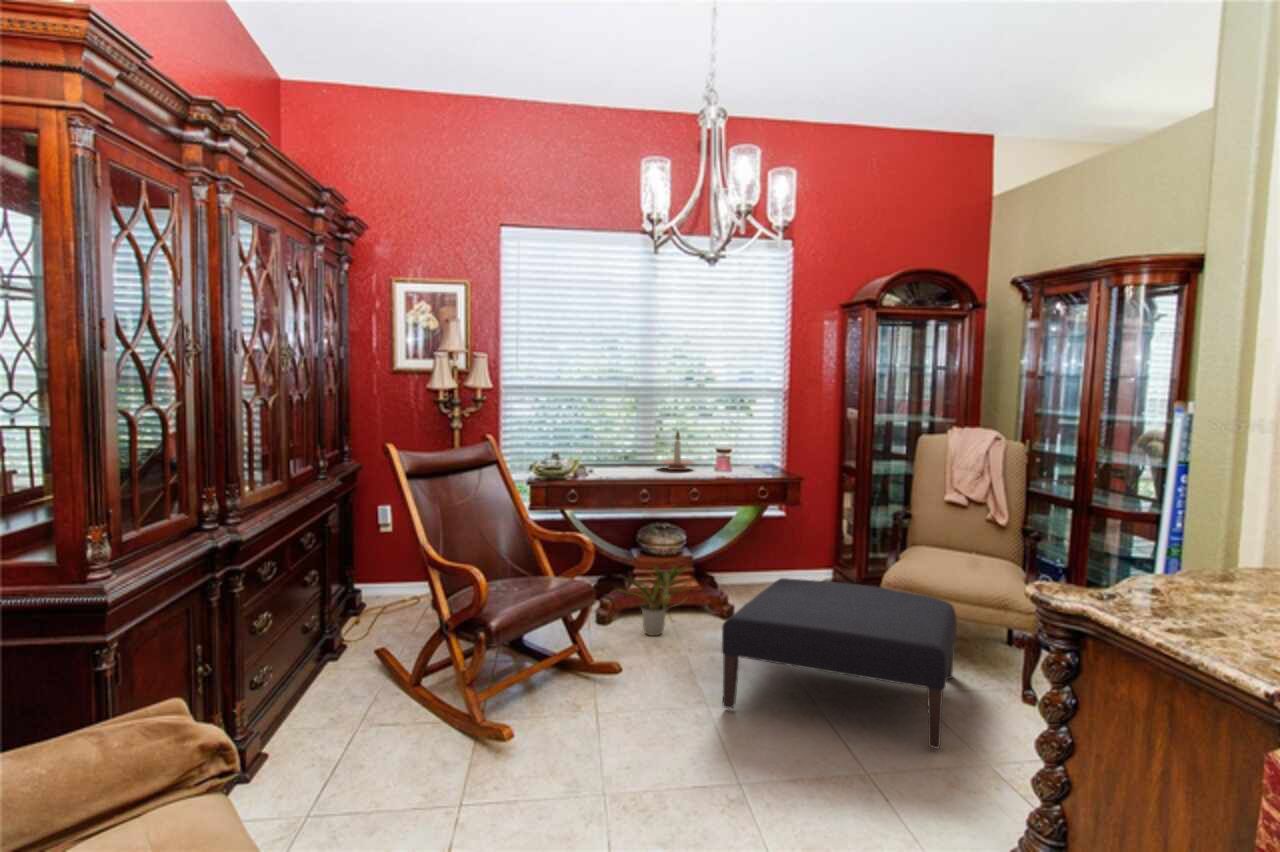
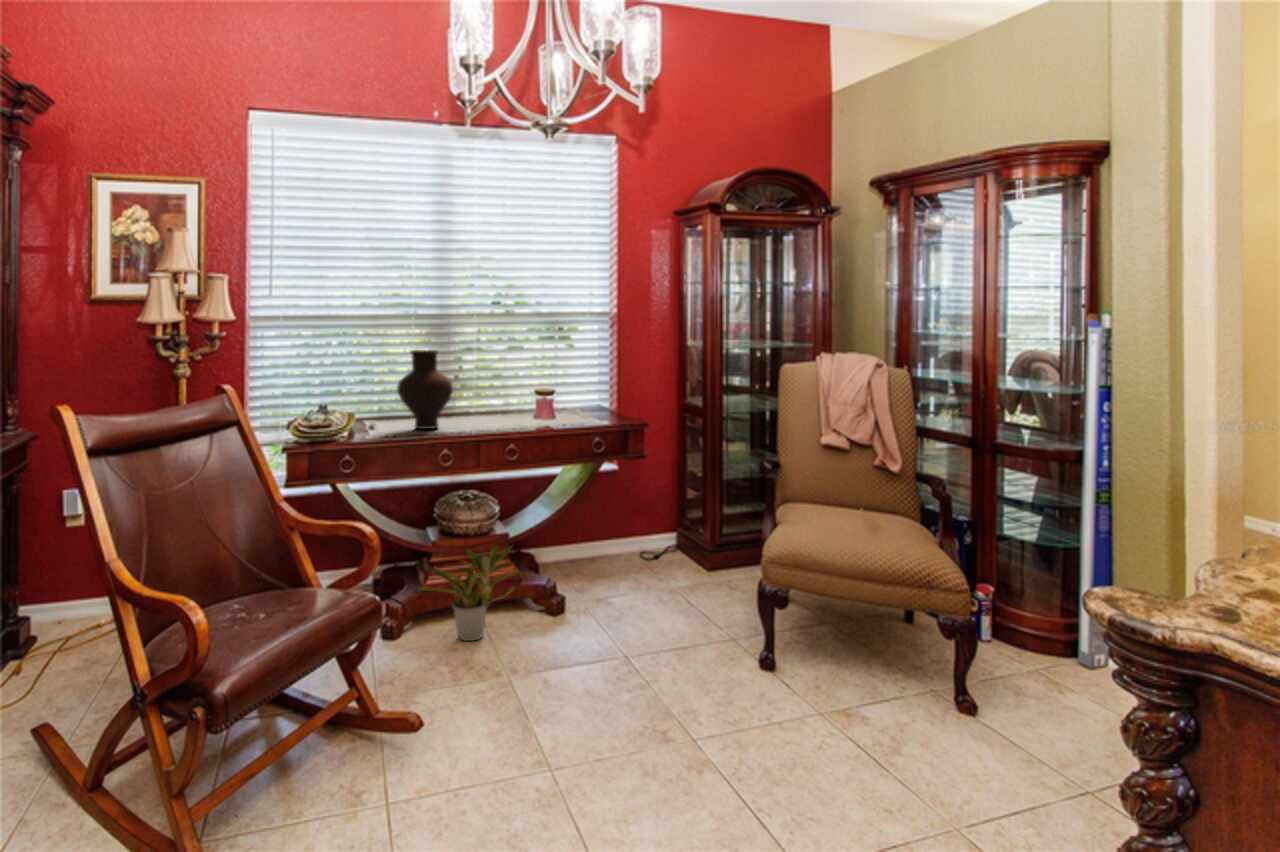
vase: none [611,415,651,474] -> present [397,350,453,429]
candle holder: present [660,431,694,470] -> none [462,367,511,420]
ottoman: present [722,578,957,749] -> none [582,552,884,770]

